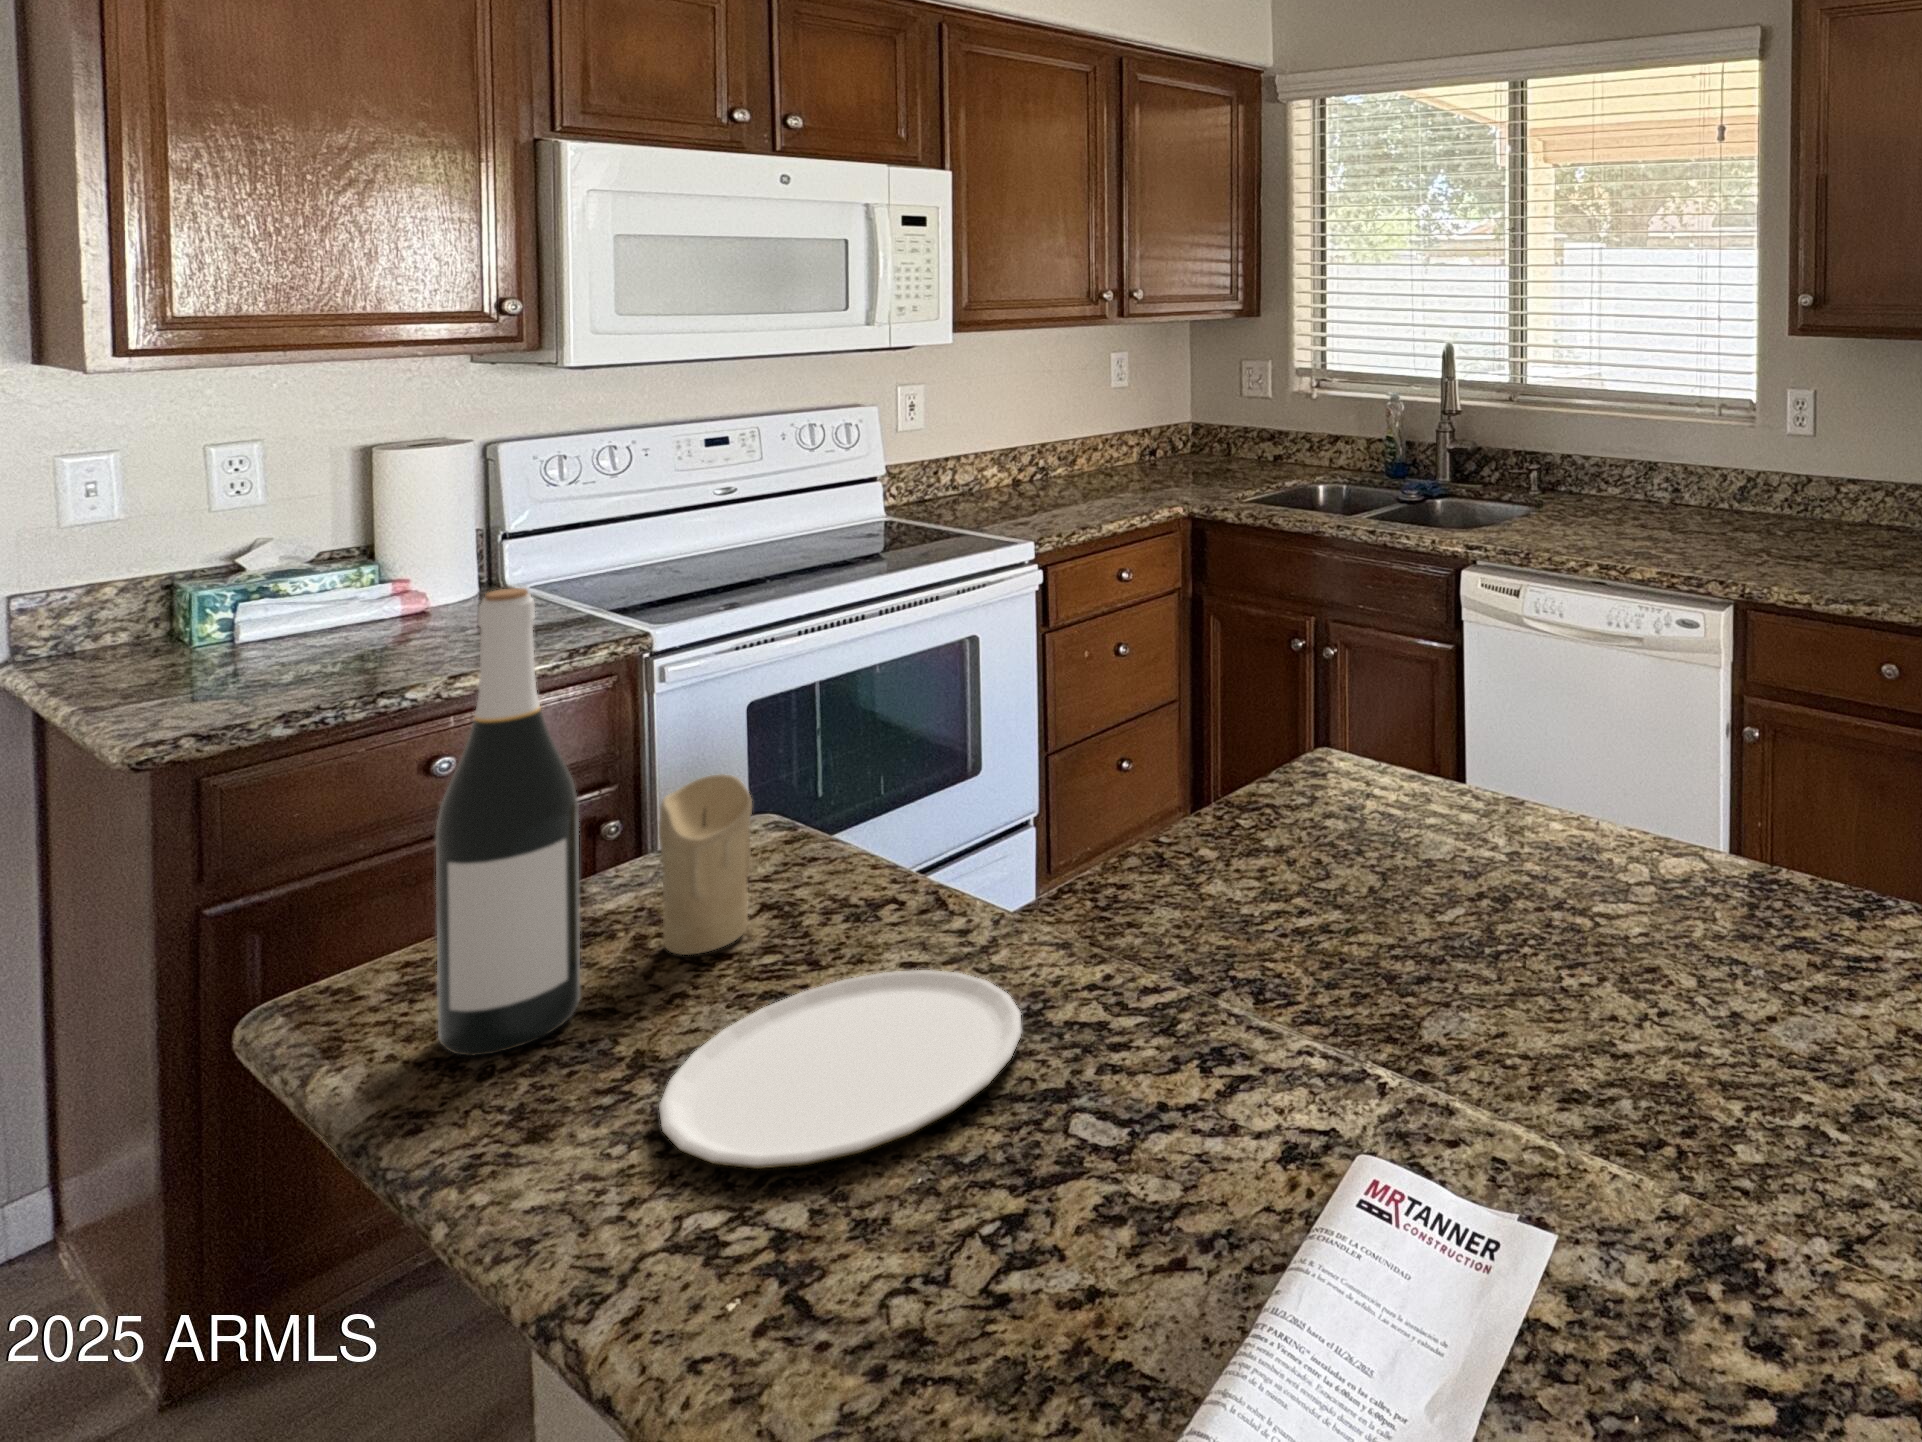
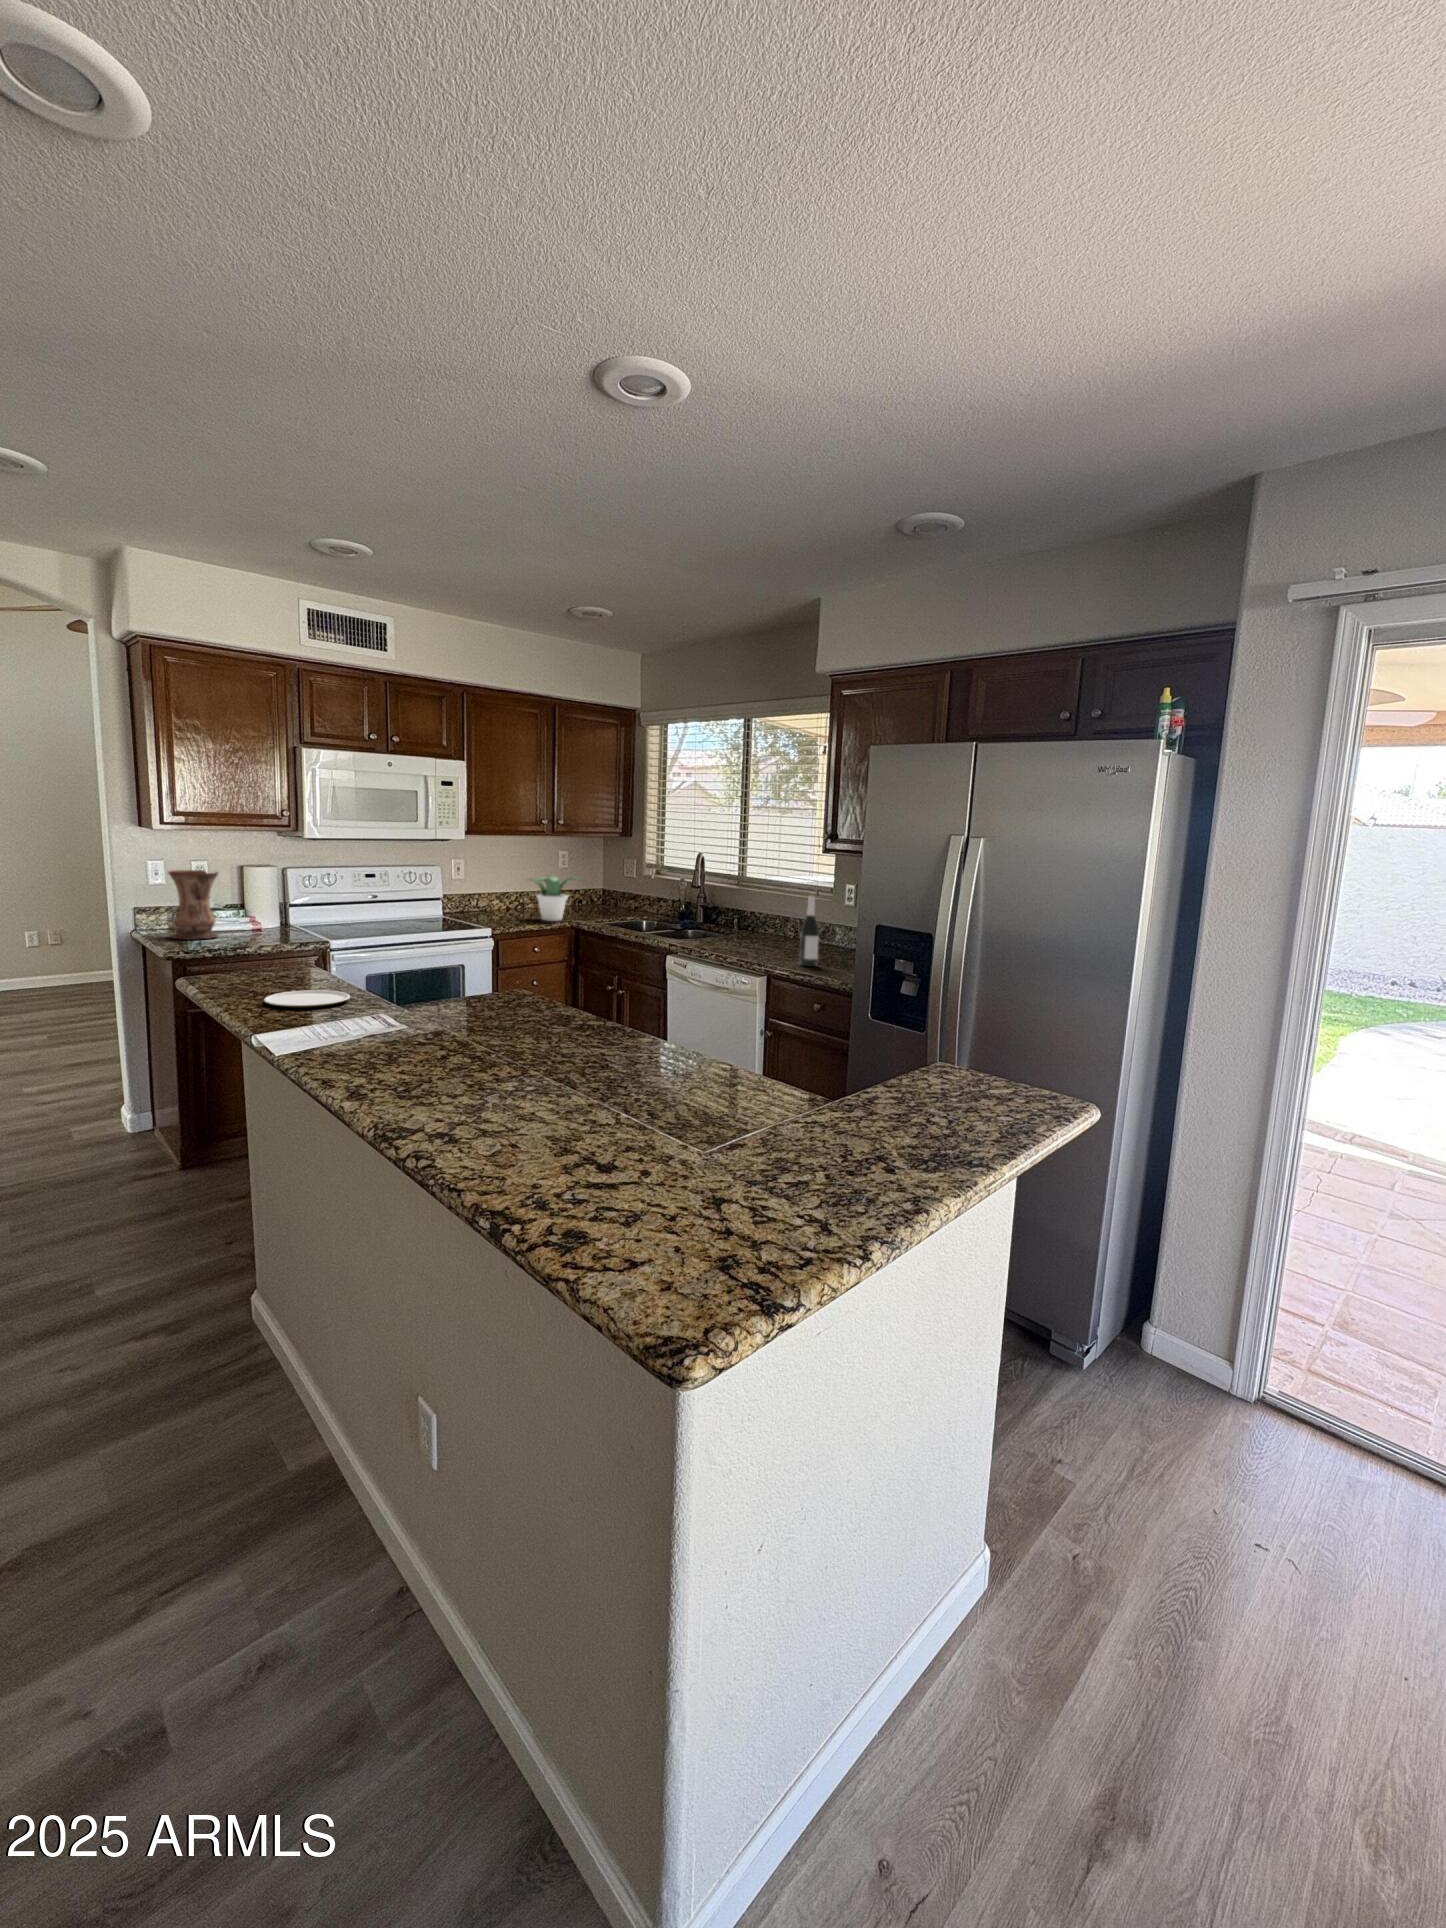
potted plant: none [1066,406,1193,505] -> present [531,875,580,921]
vase: none [133,473,310,686] -> present [168,870,218,940]
wine bottle: present [436,588,580,1056] -> present [799,895,819,966]
candle: present [659,774,753,955] -> none [280,944,304,987]

